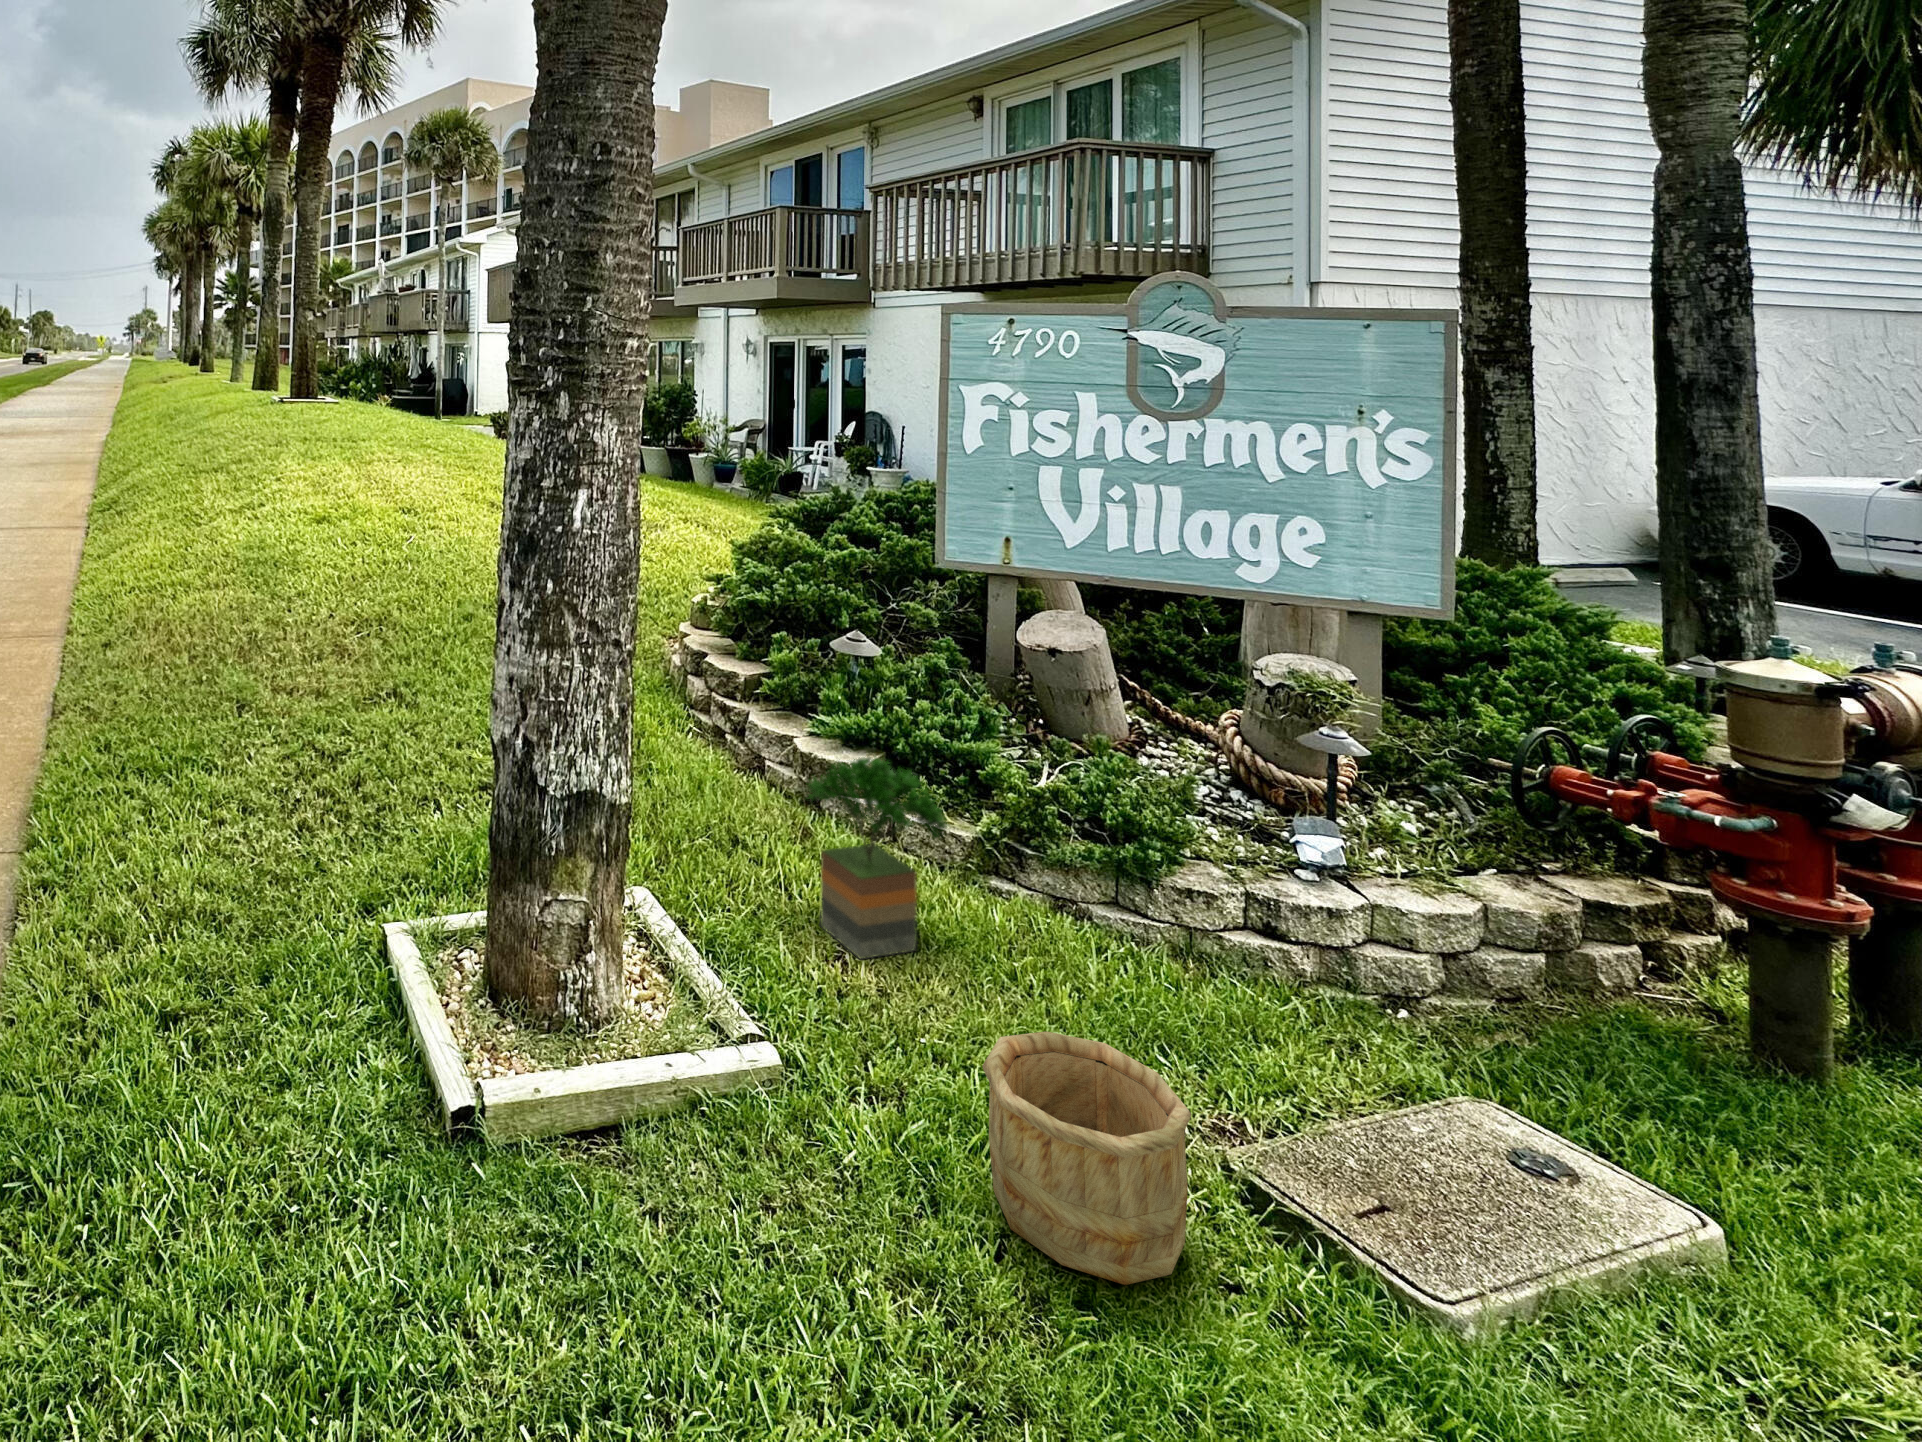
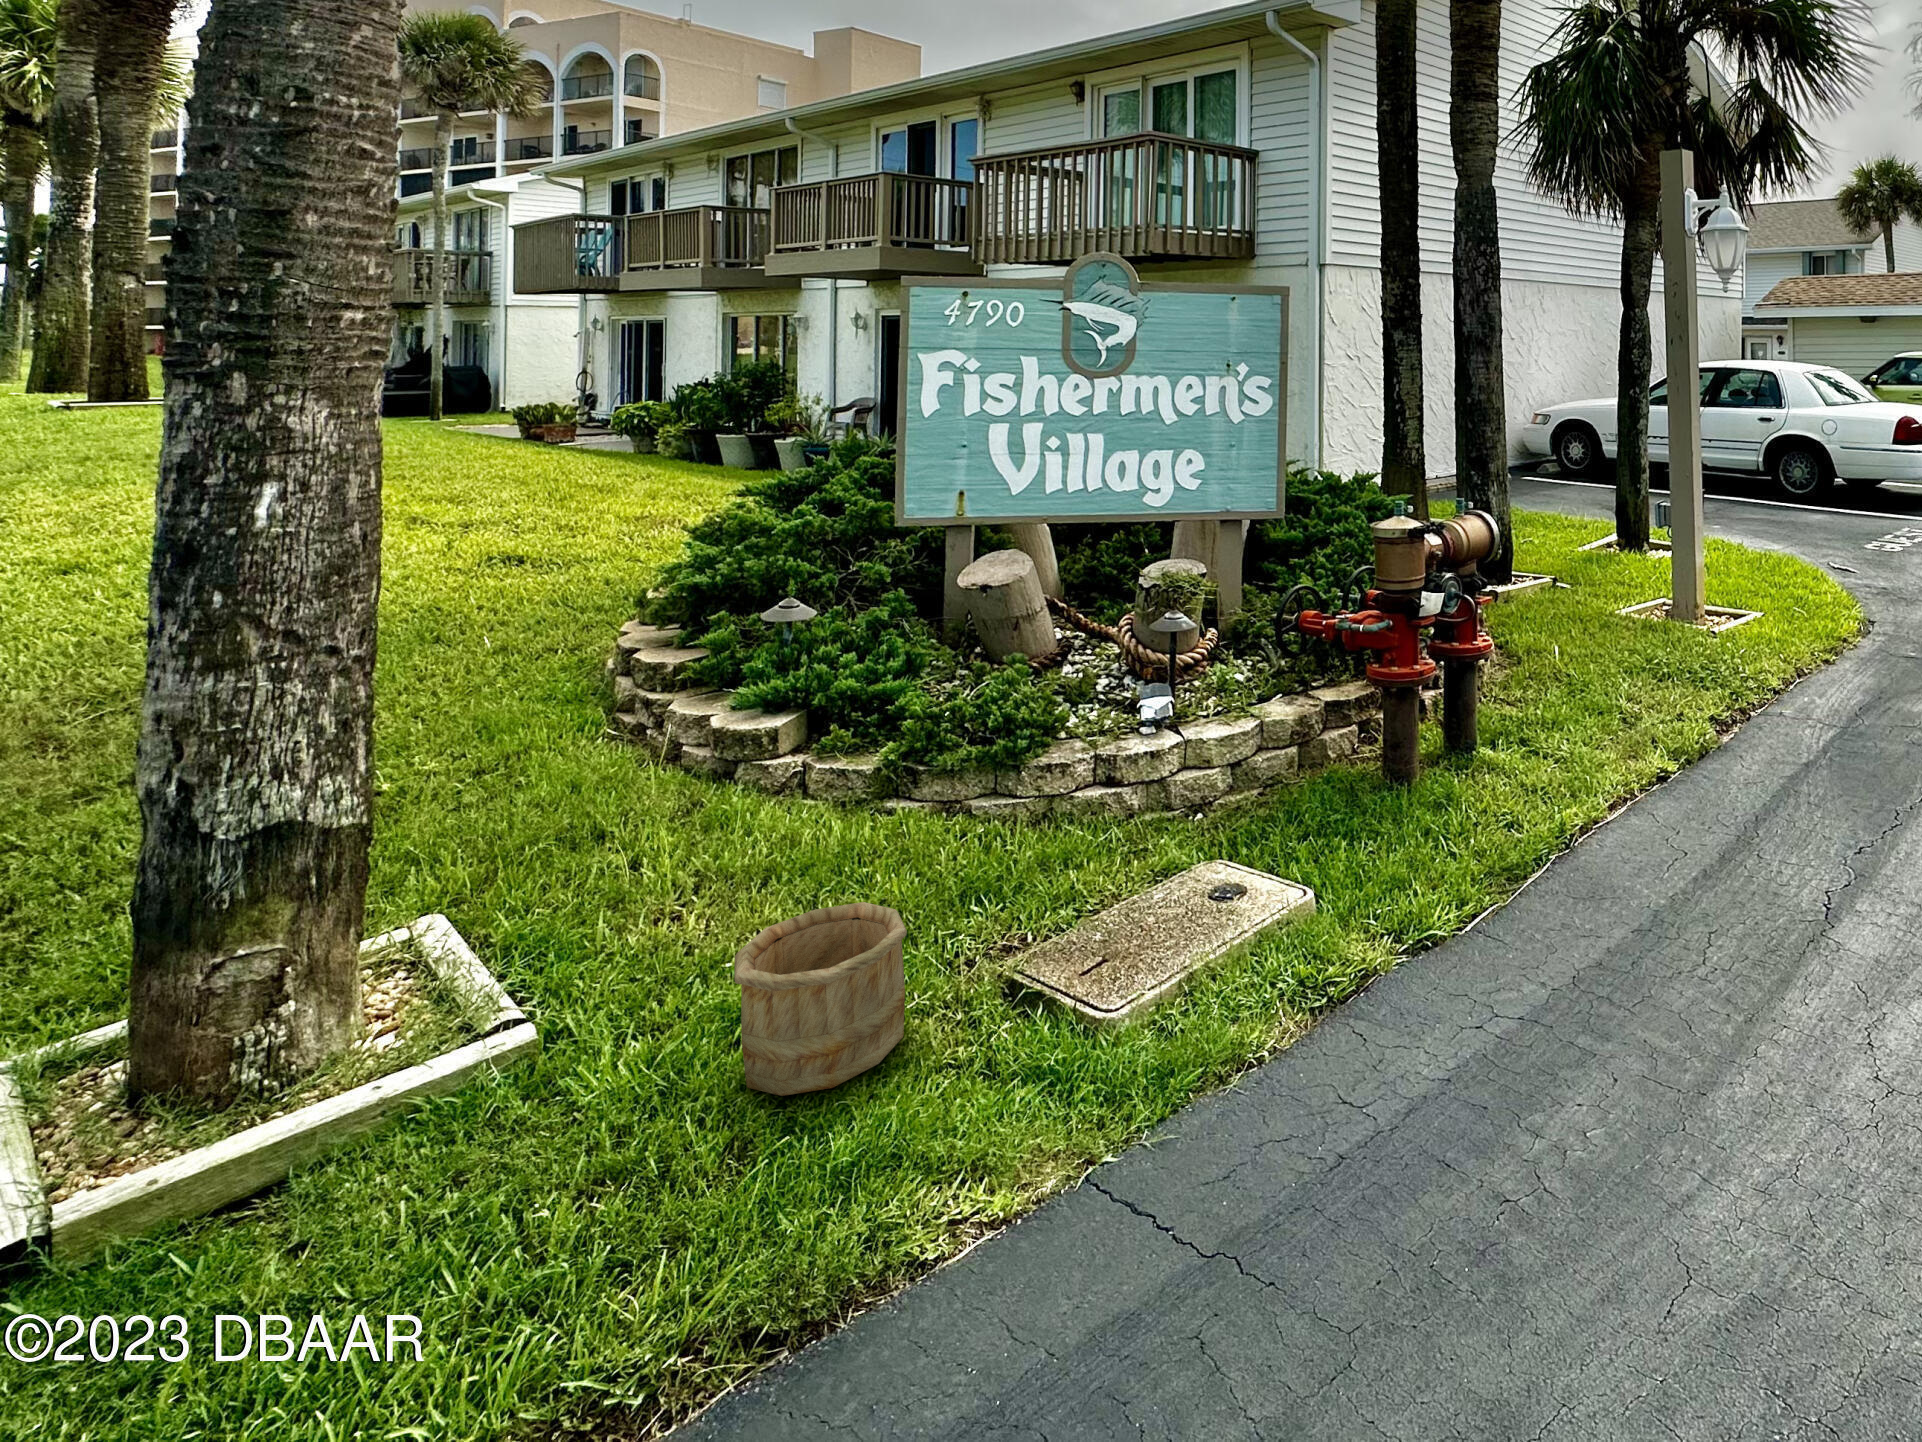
potted tree: present [809,757,947,959] -> none [658,715,808,915]

